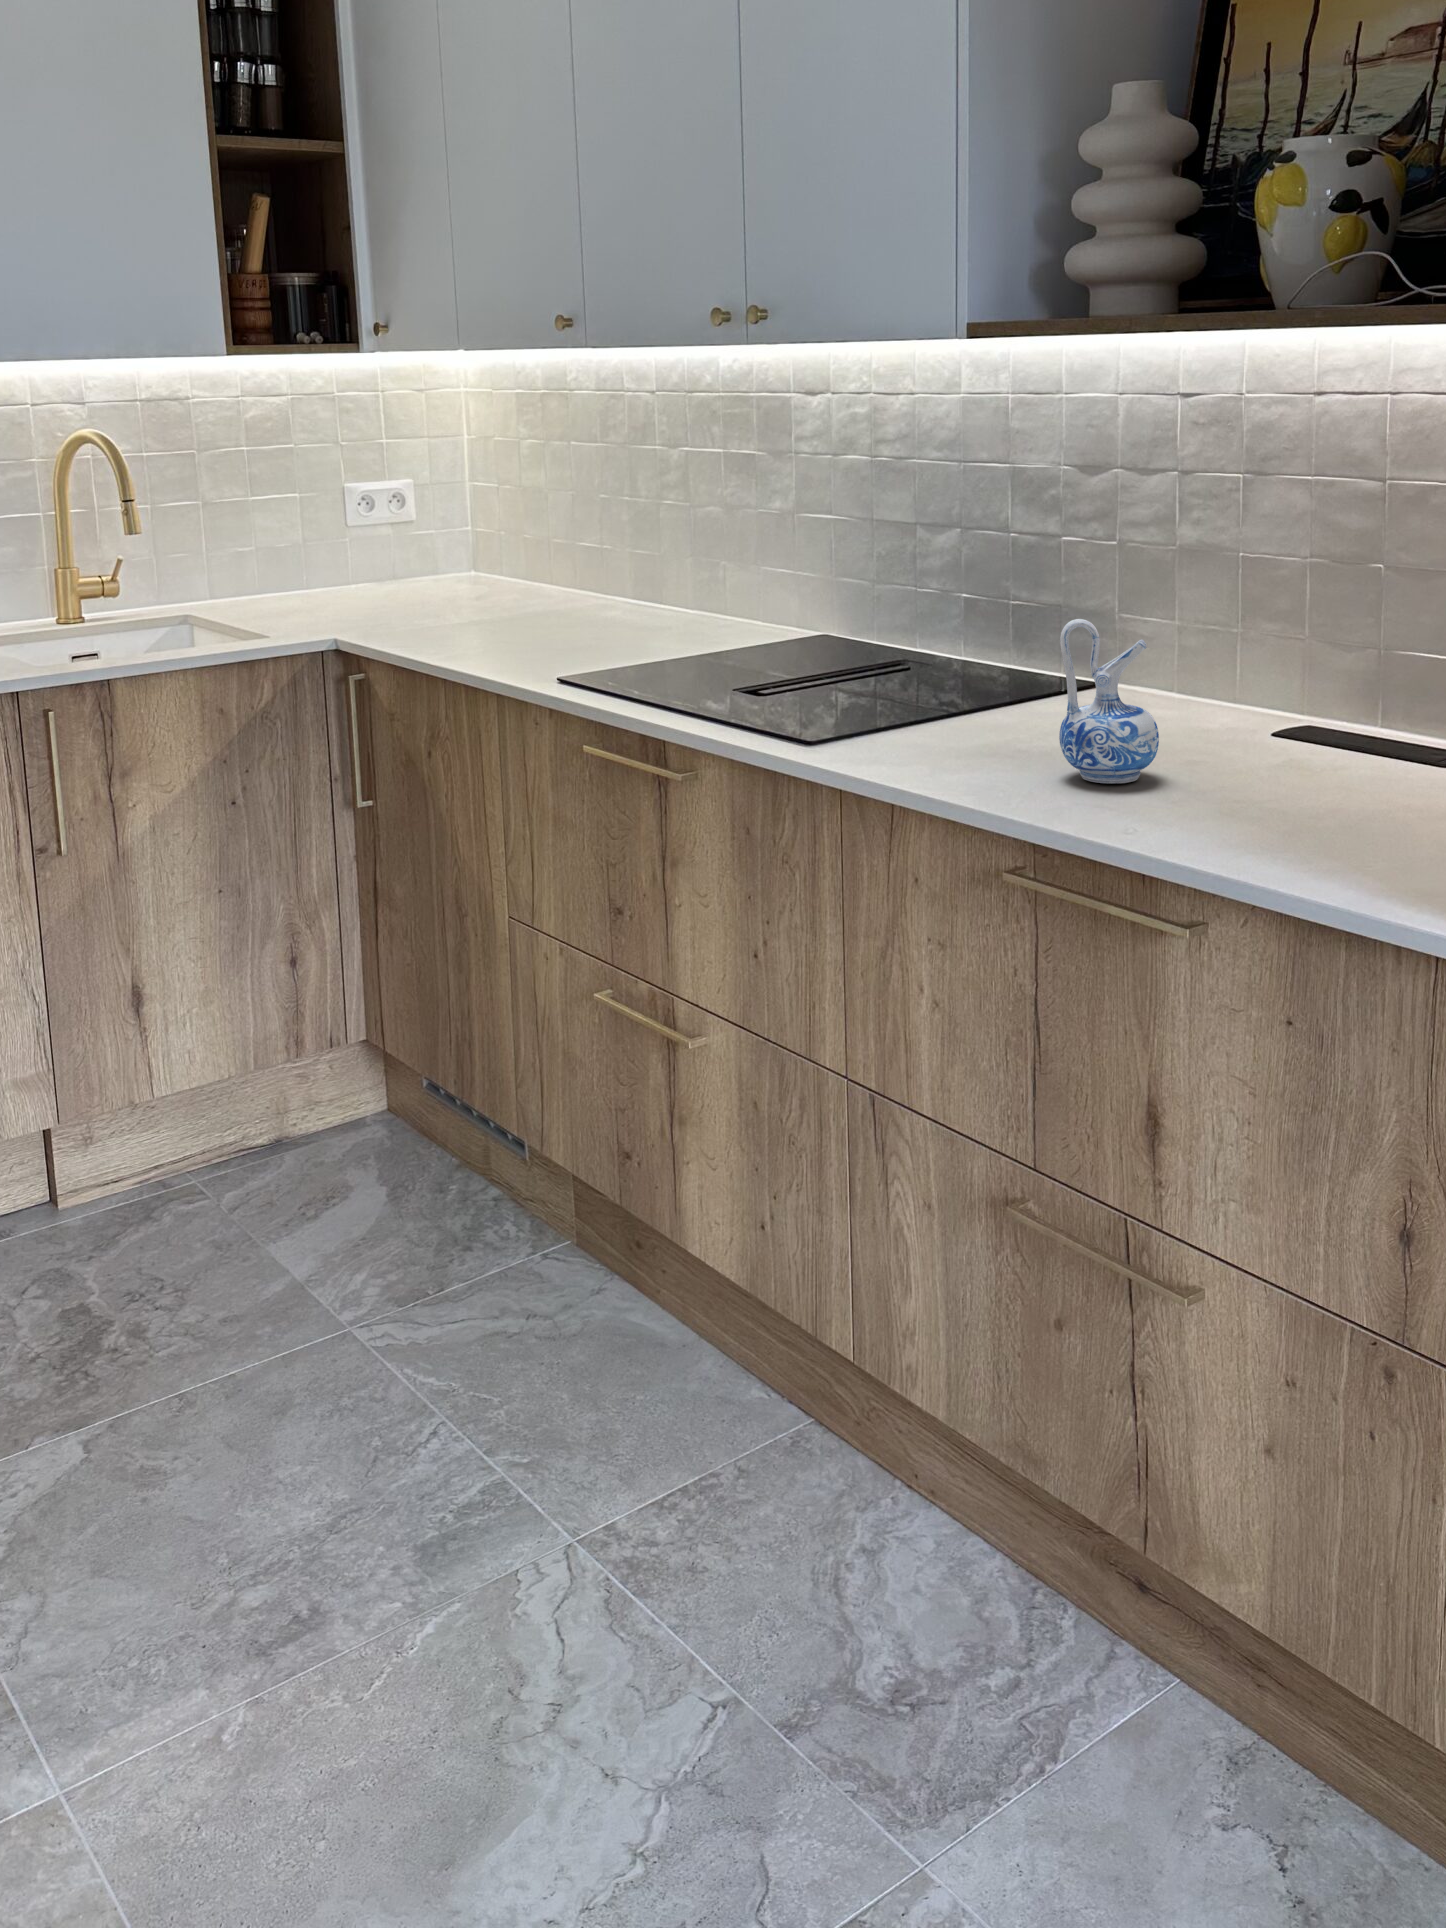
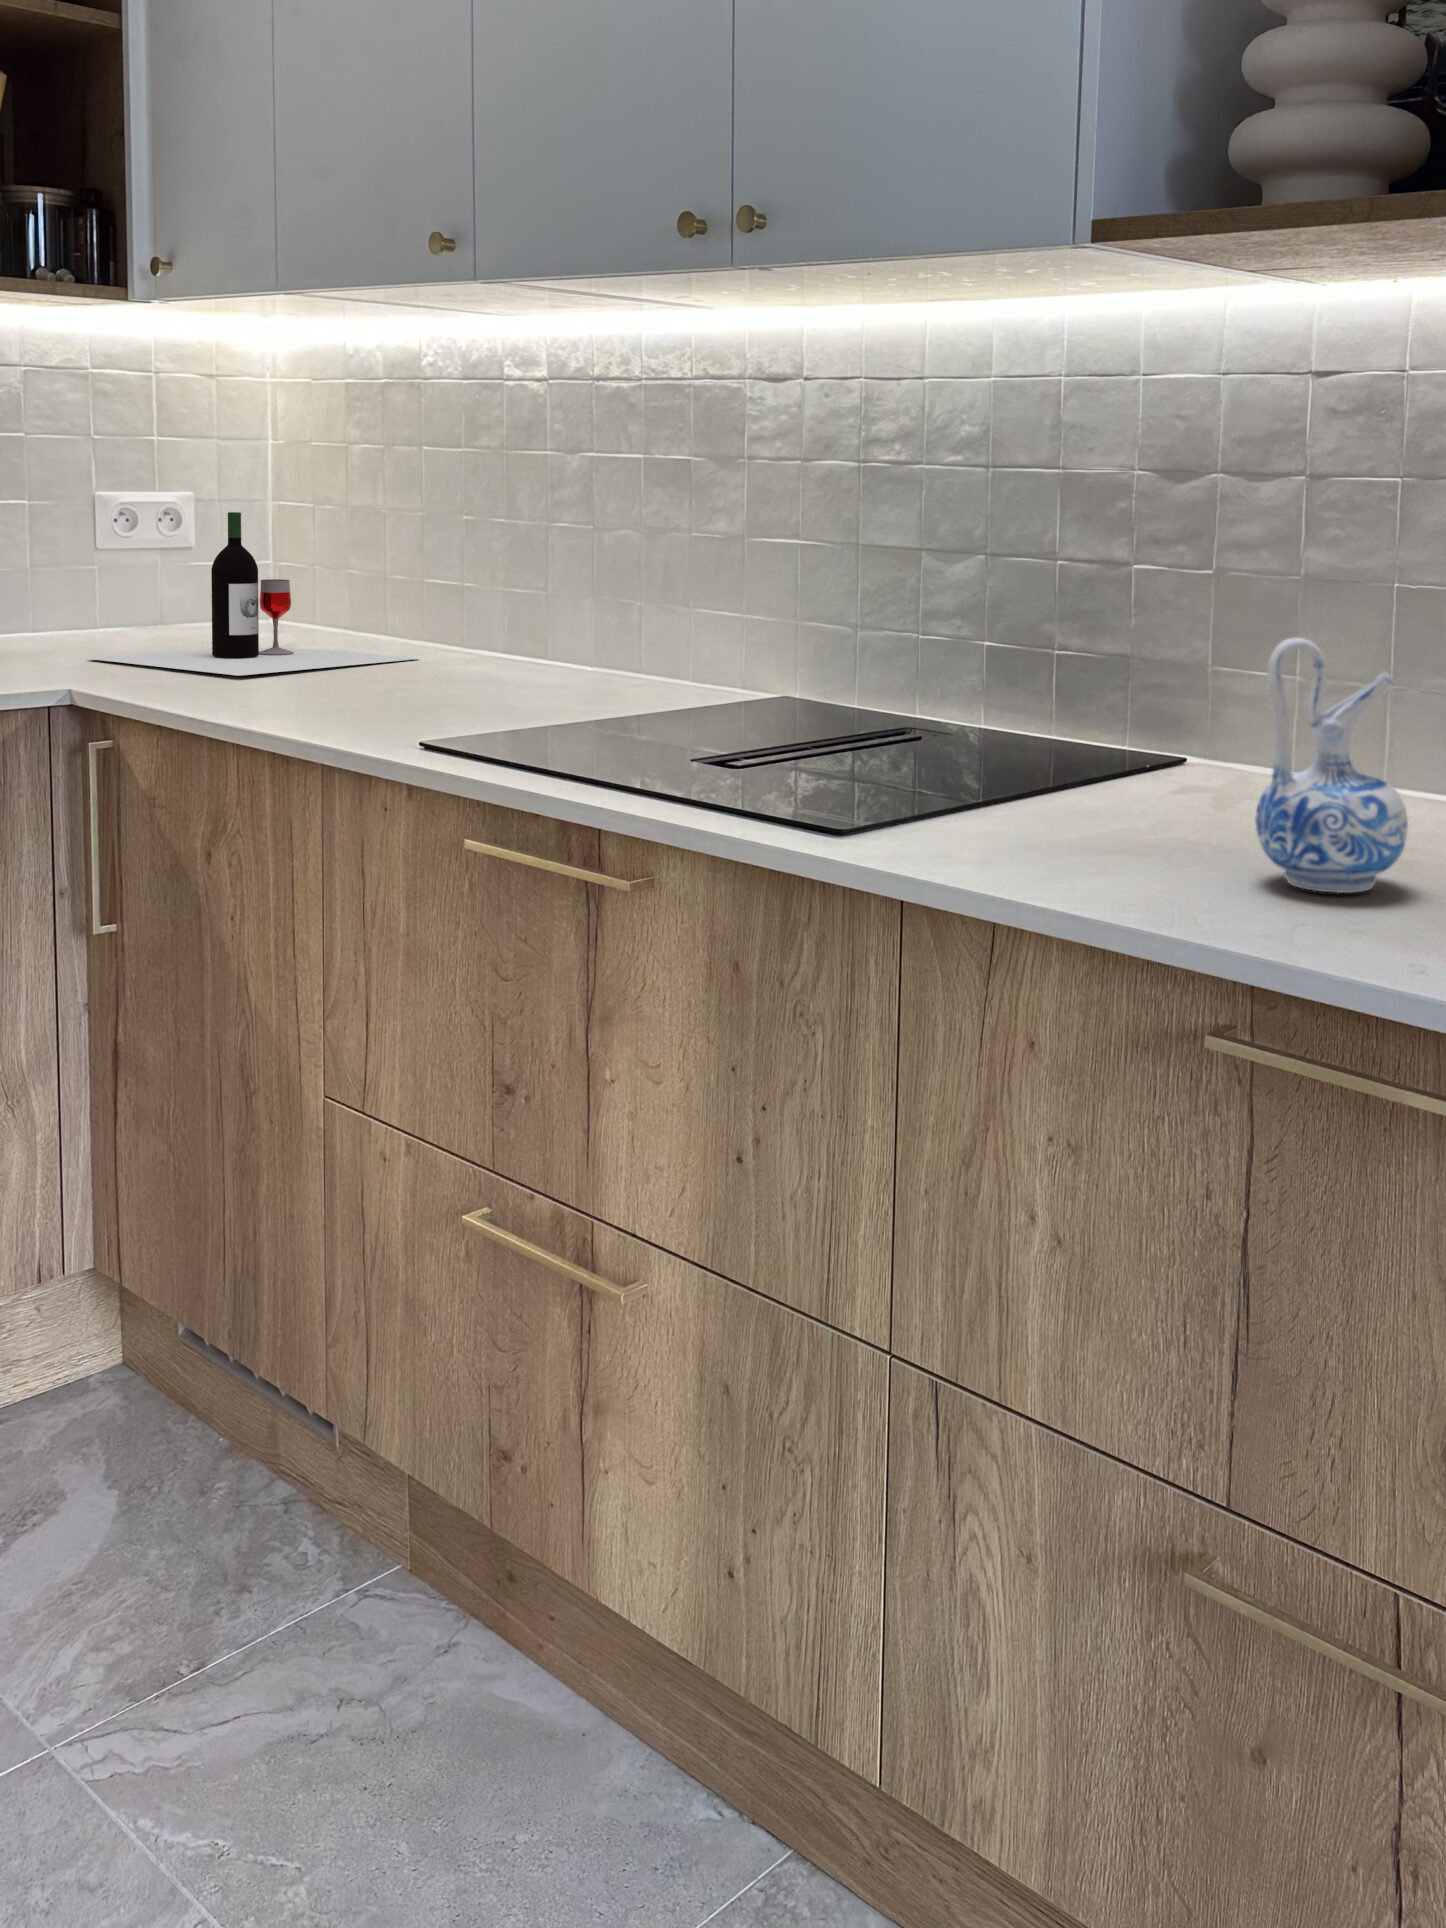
wine bottle: none [343,508,569,629] -> present [87,512,418,676]

